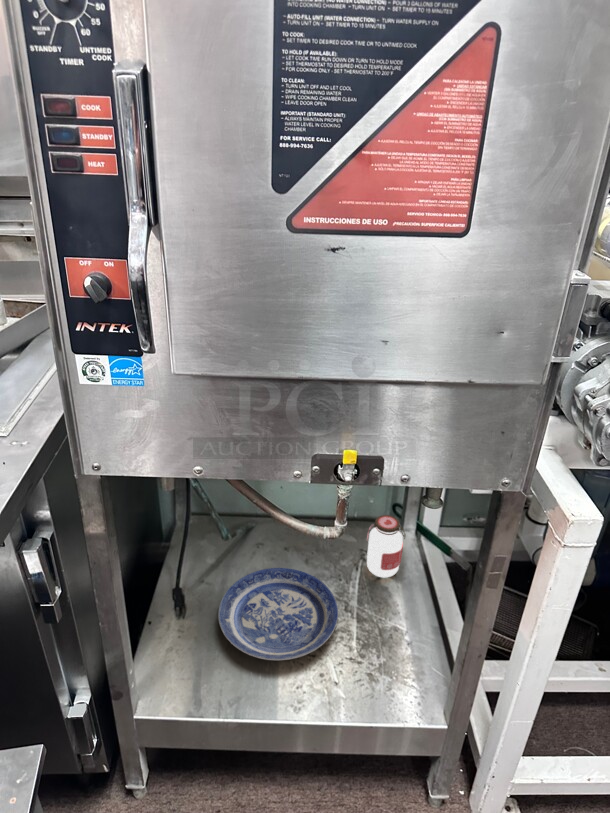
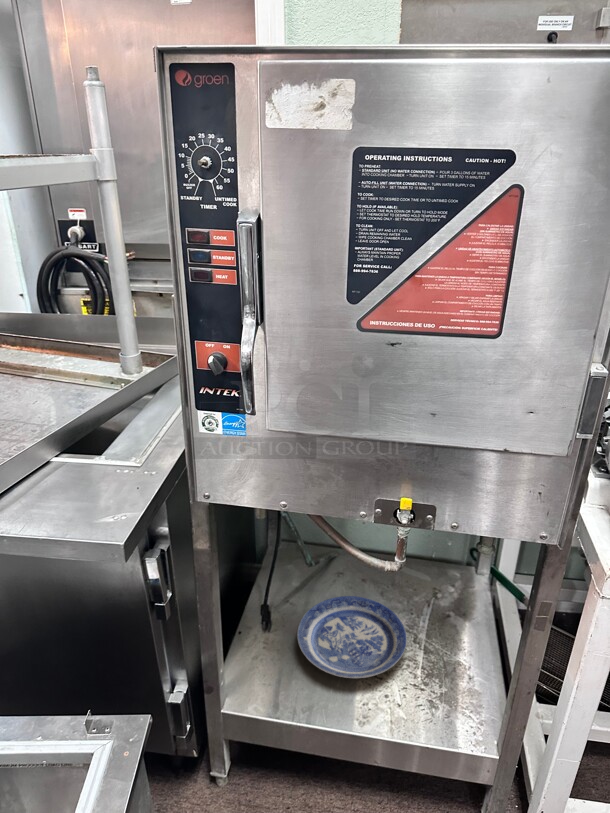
jar: present [367,515,405,577] -> none [439,556,478,617]

